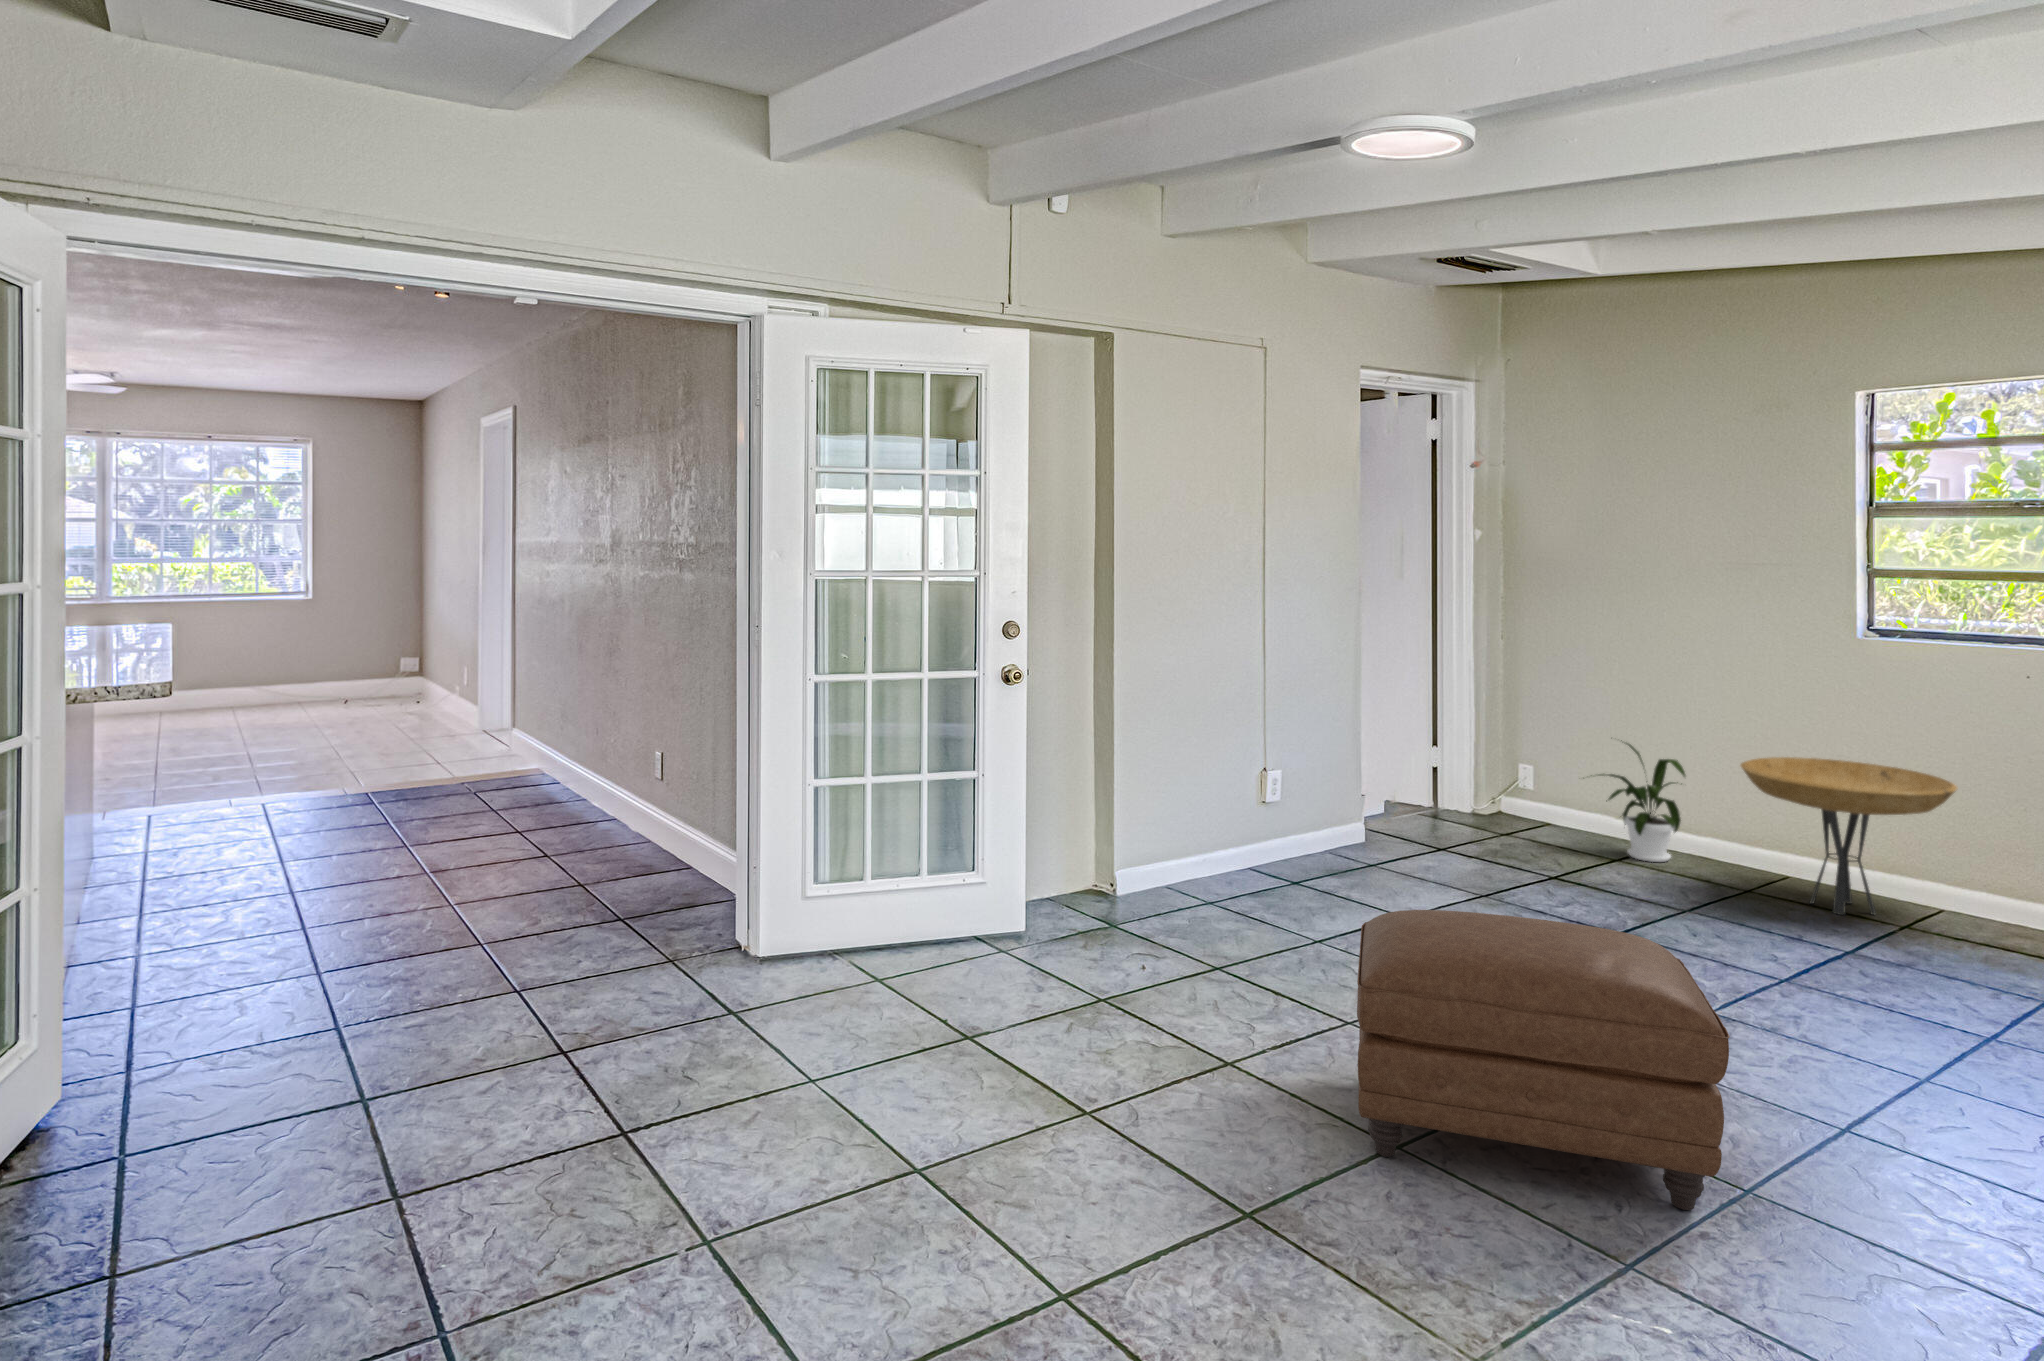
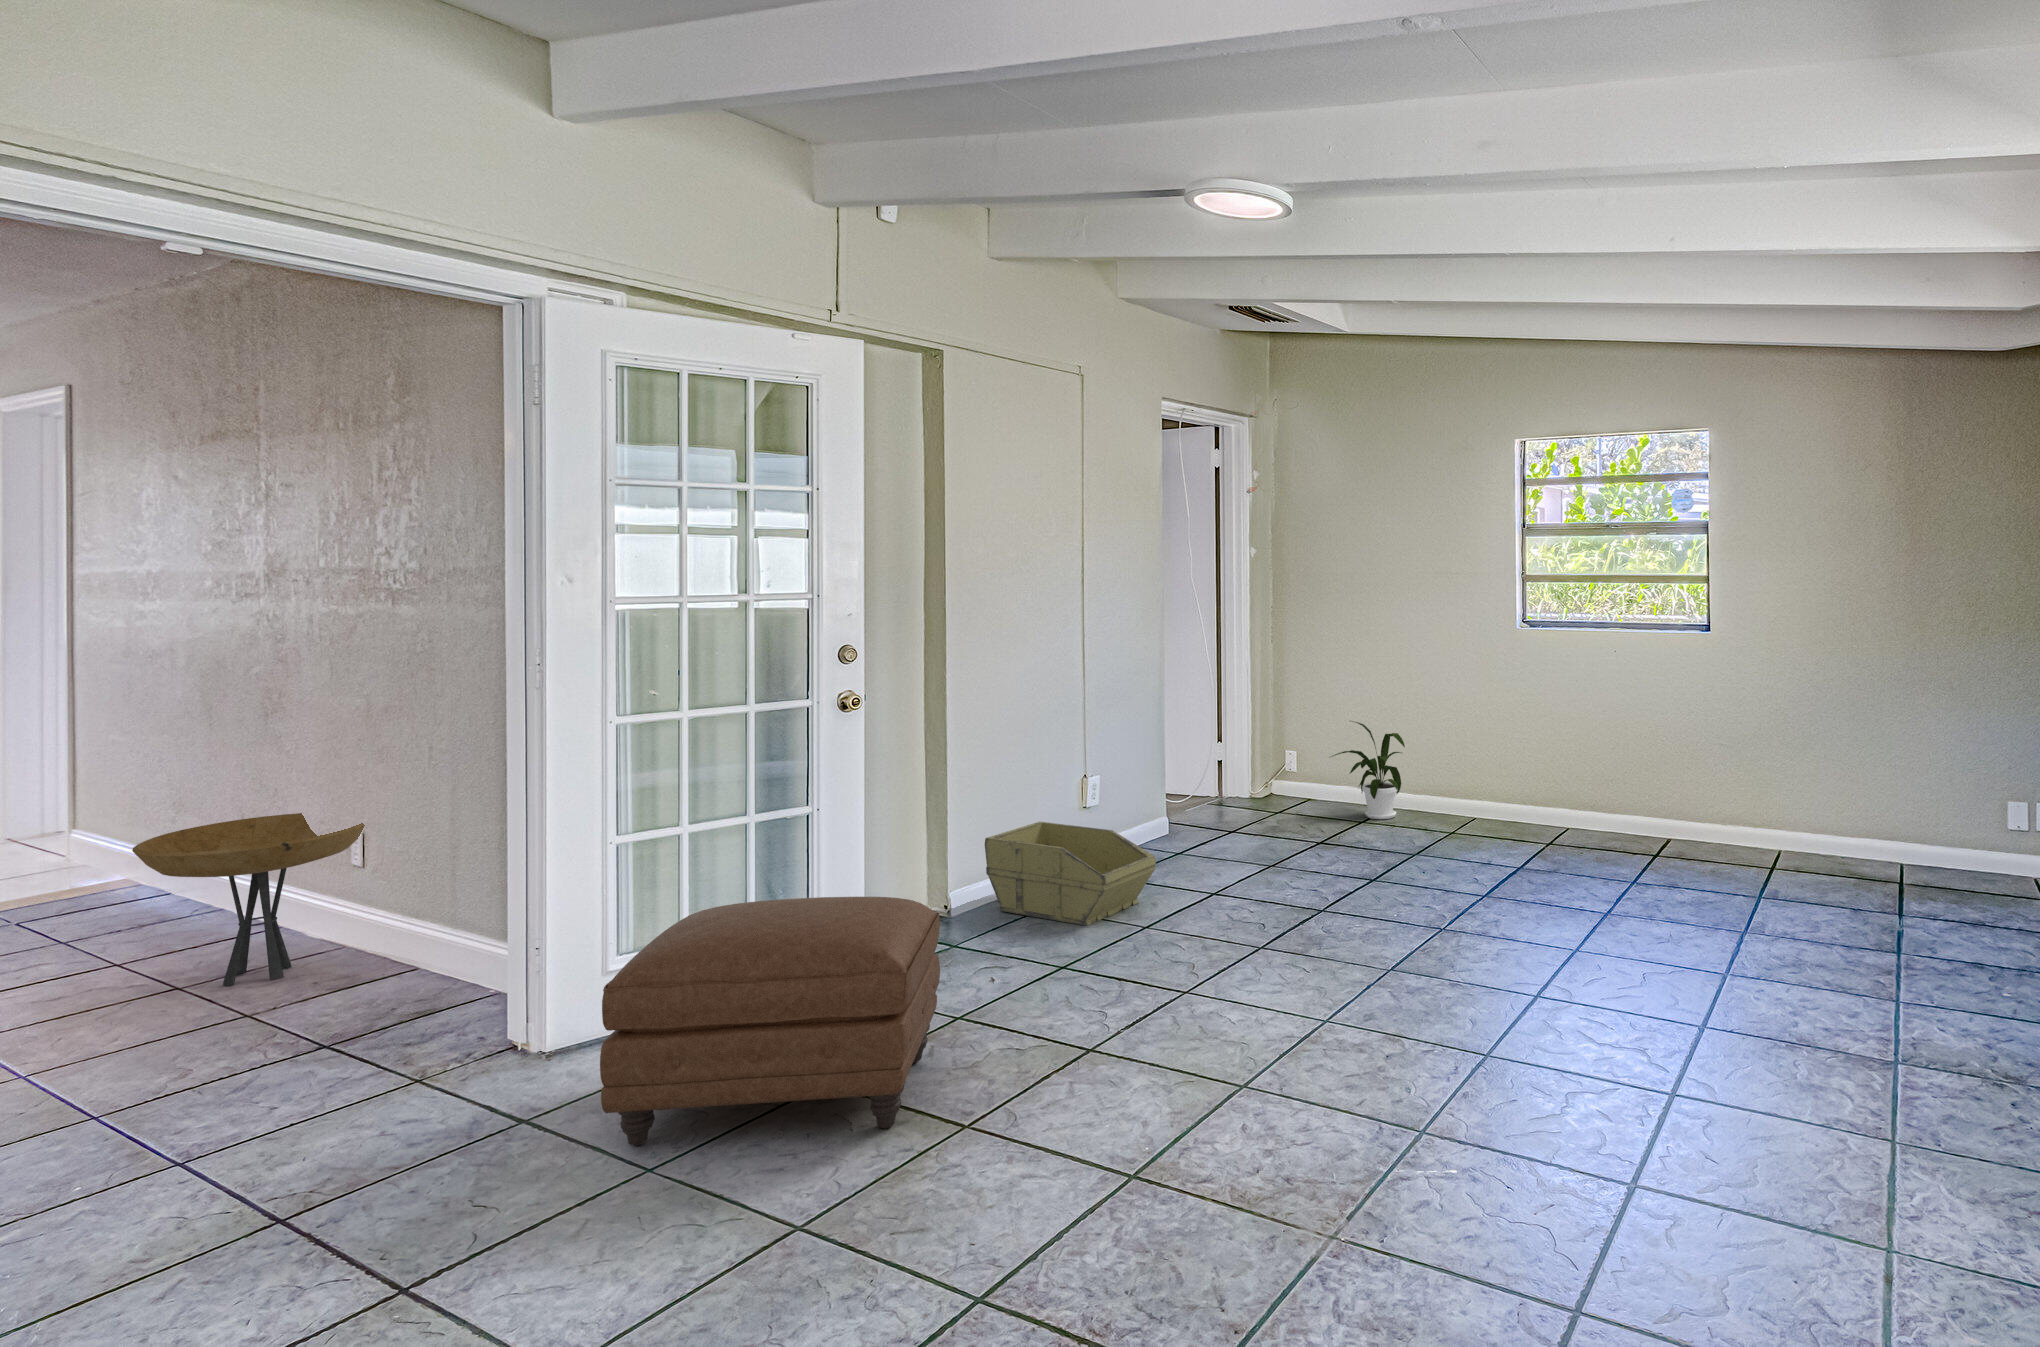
side table: present [1741,757,1957,915] -> present [132,813,365,986]
storage bin: none [1156,811,1341,930] -> present [985,822,1156,926]
ottoman: present [1357,910,1730,1210] -> present [600,897,940,1146]

